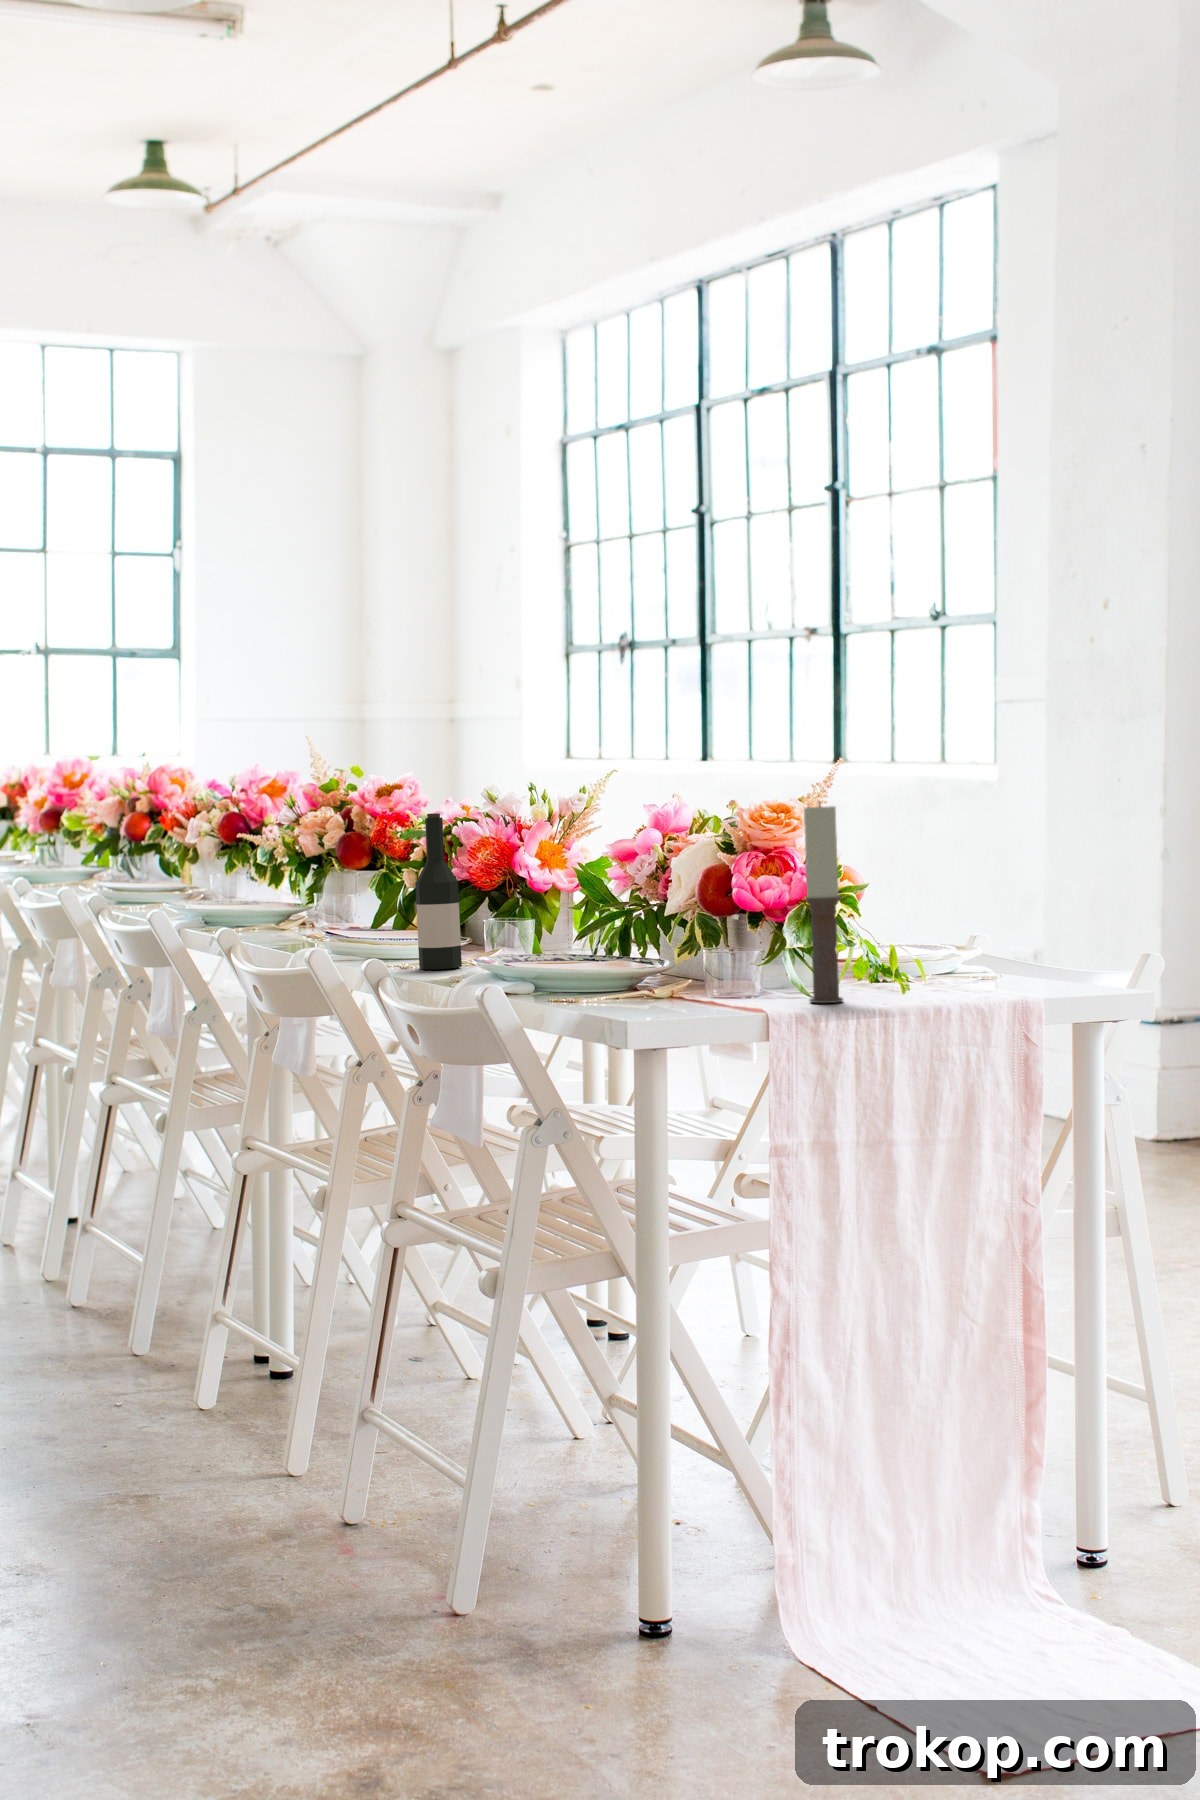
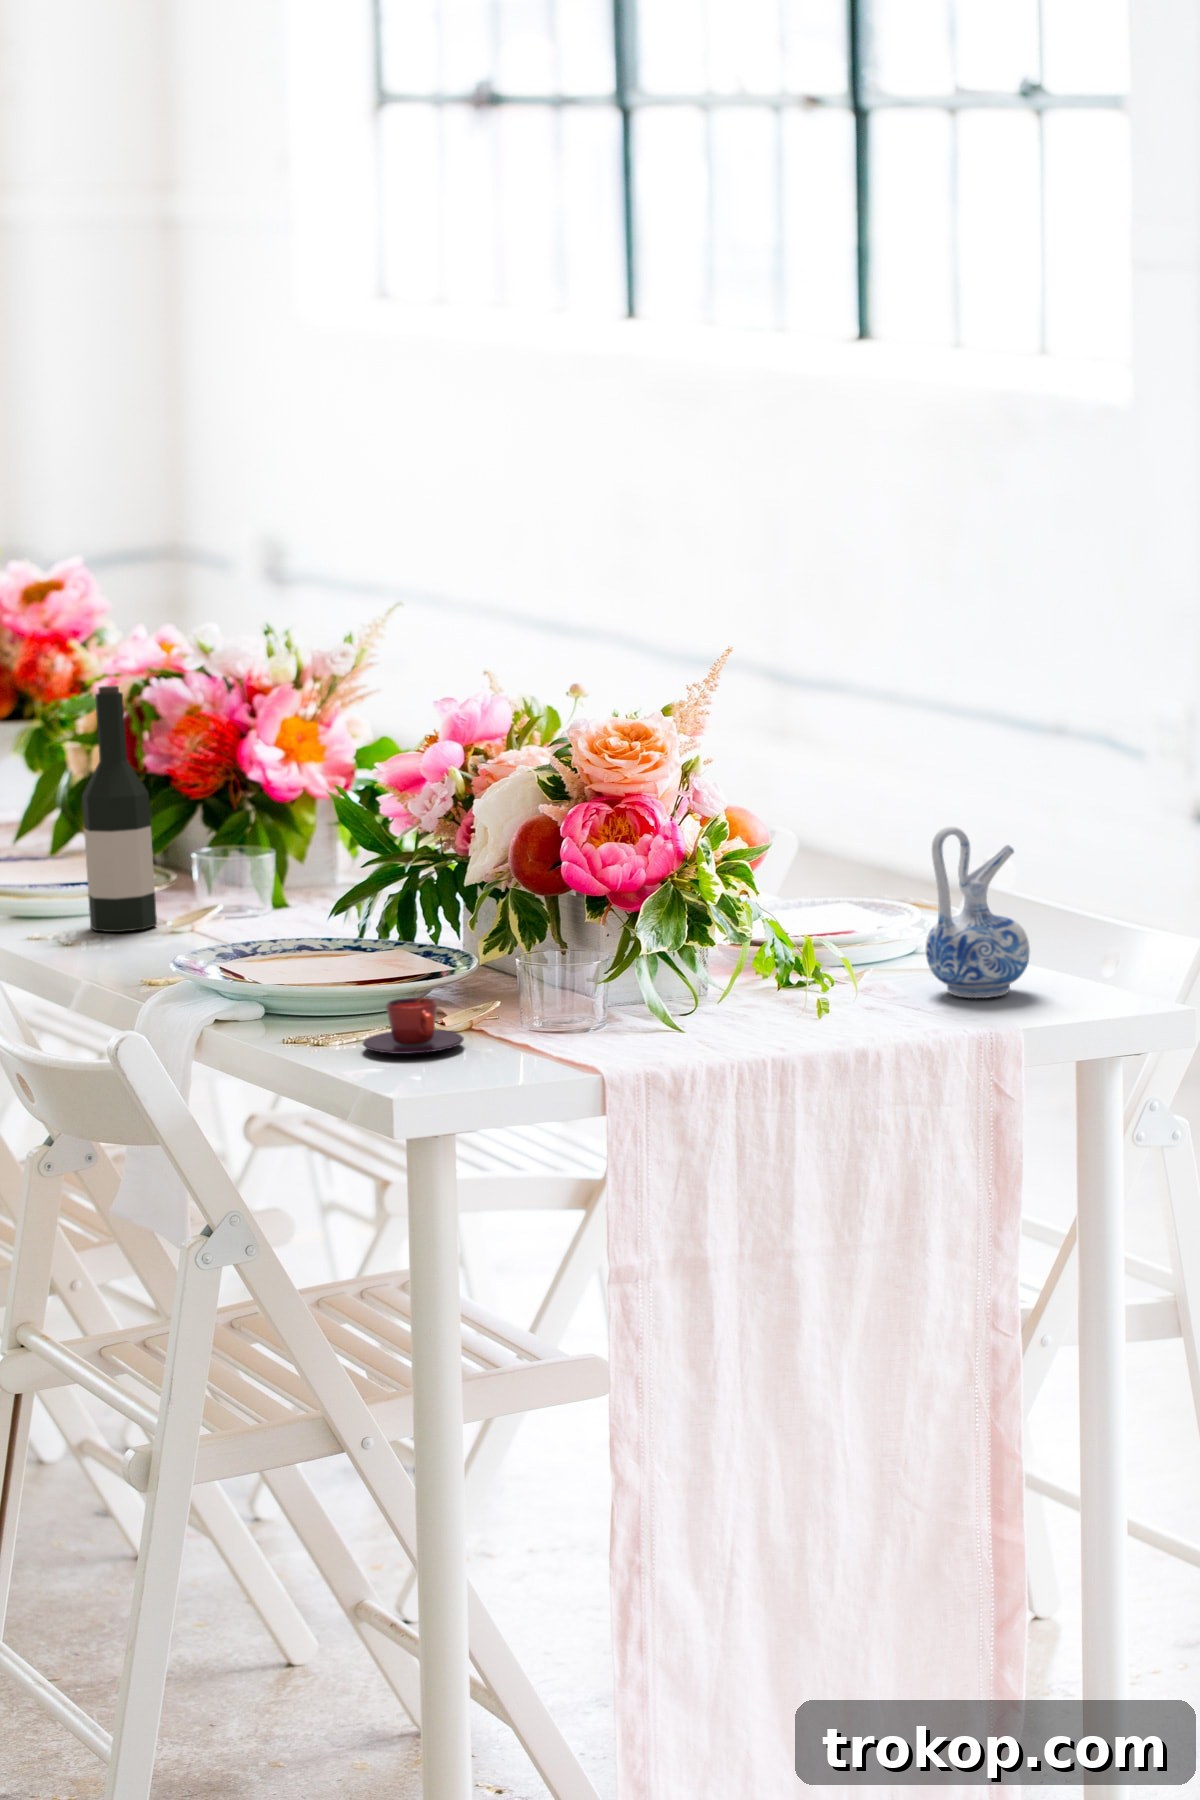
candle: present [804,802,843,1003] -> none [668,735,725,1042]
ceramic pitcher: none [972,871,1042,984] -> present [926,827,1030,998]
teacup: none [604,976,670,1009] -> present [363,998,464,1054]

